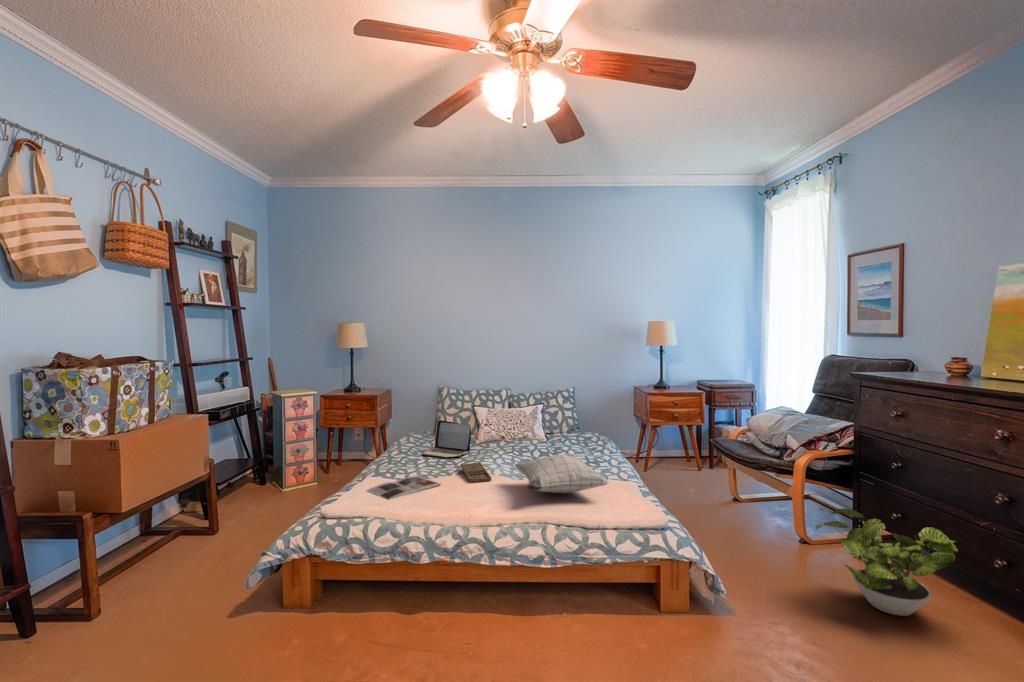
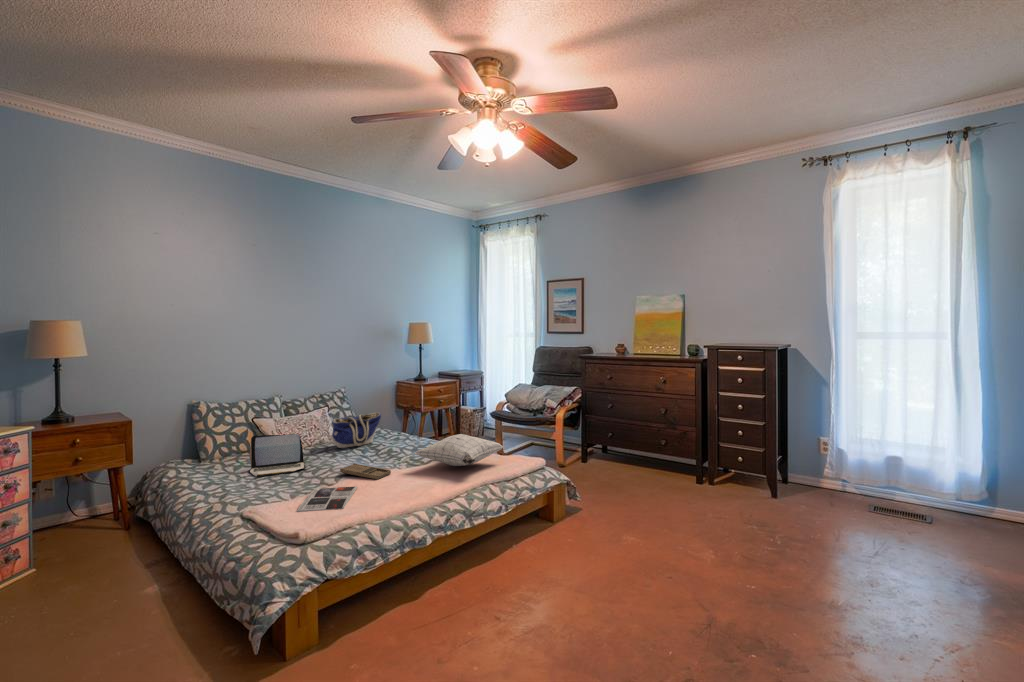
tote bag: none [514,416,564,447] -> present [331,412,381,448]
potted plant: present [816,508,958,616] -> none [599,432,656,485]

